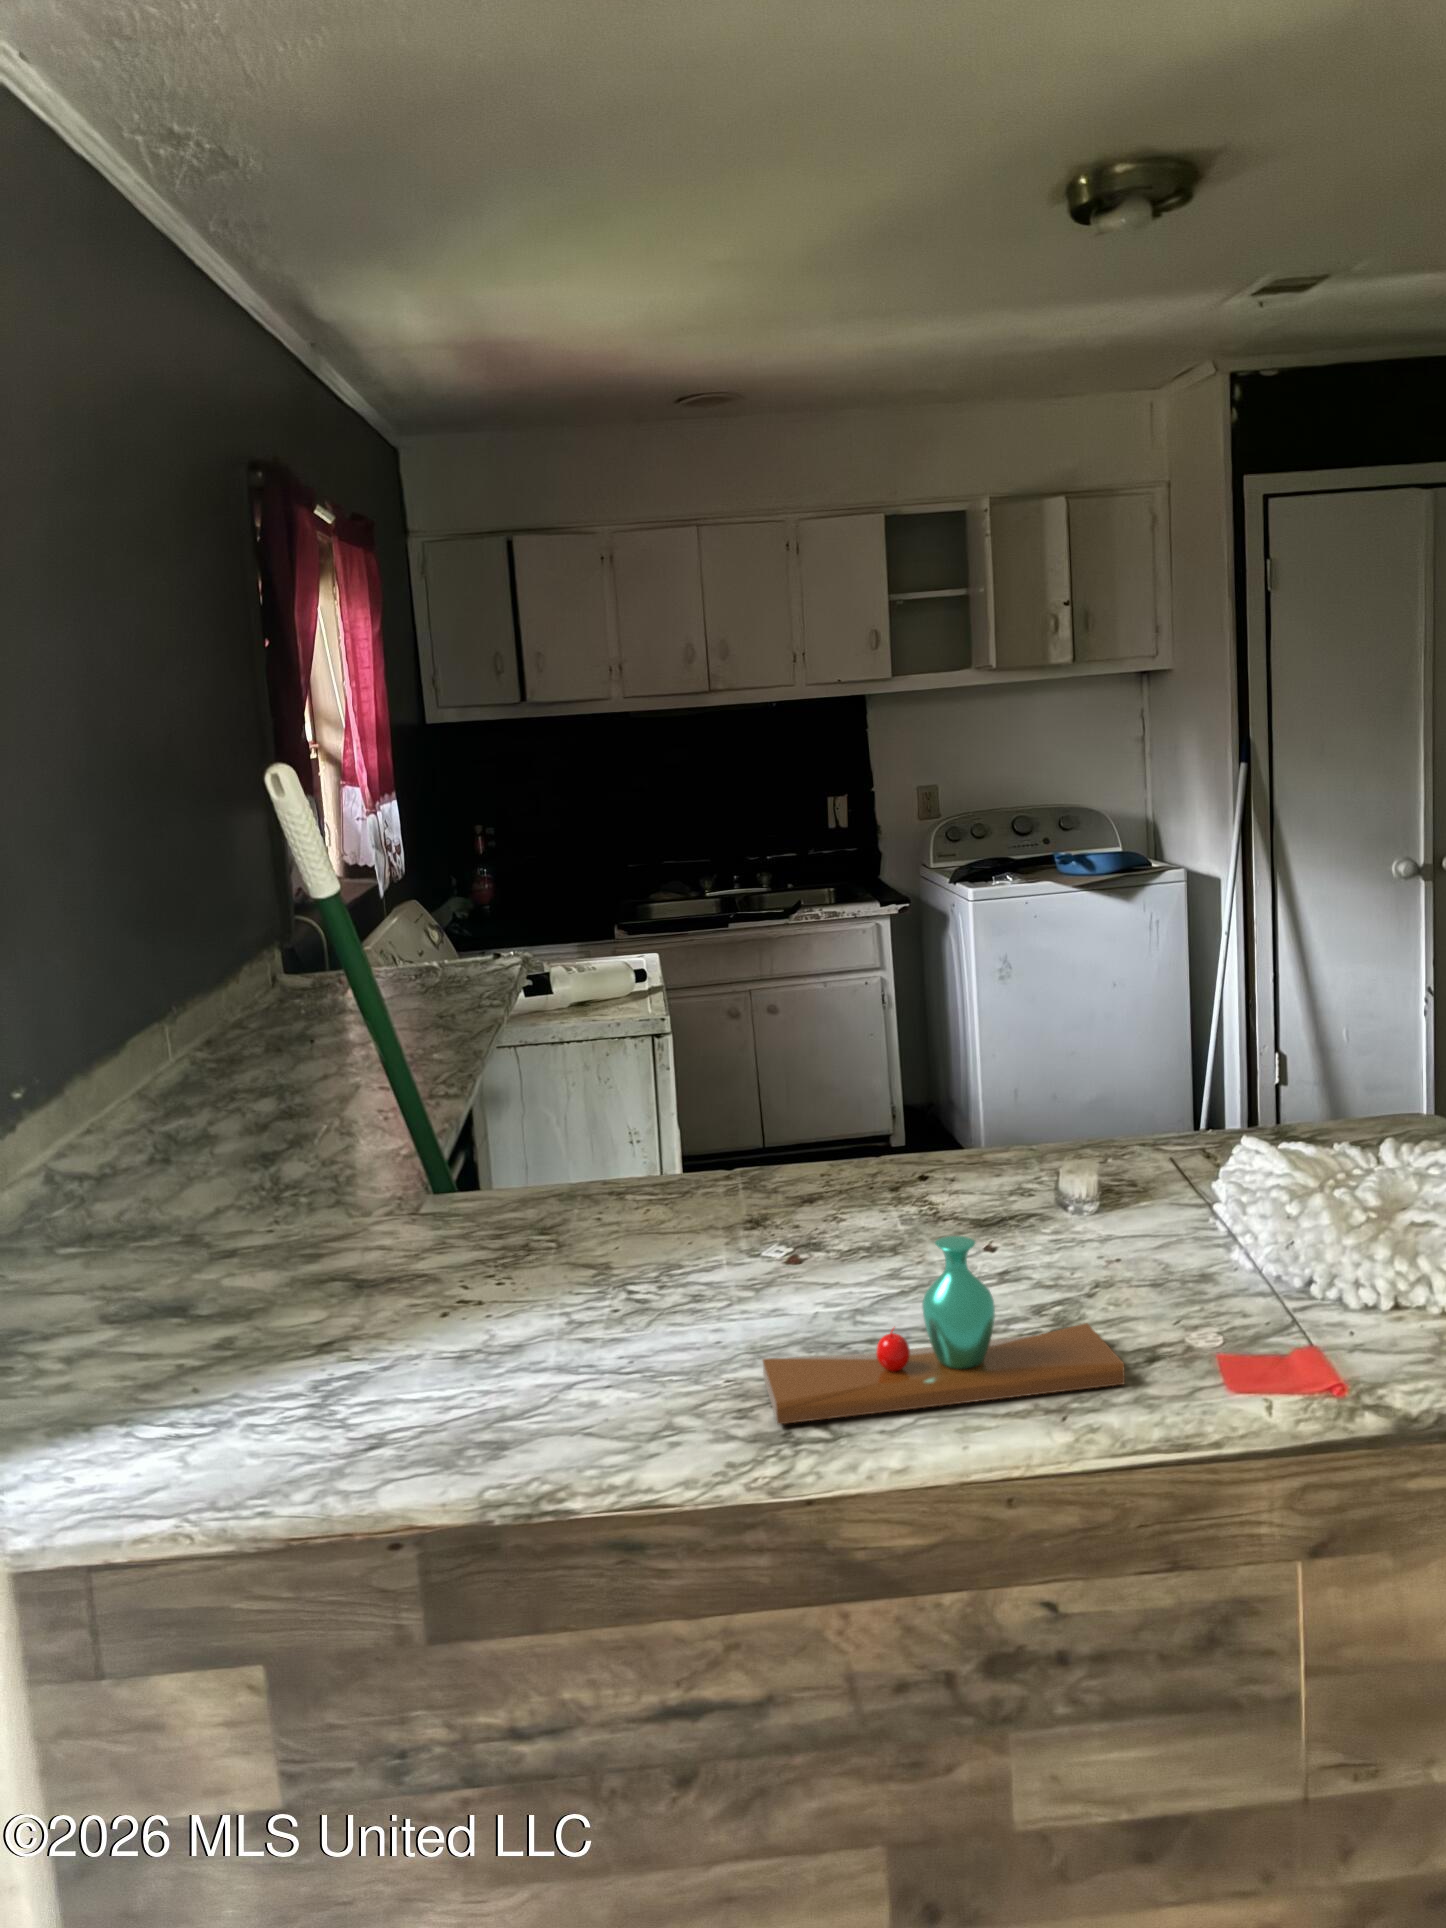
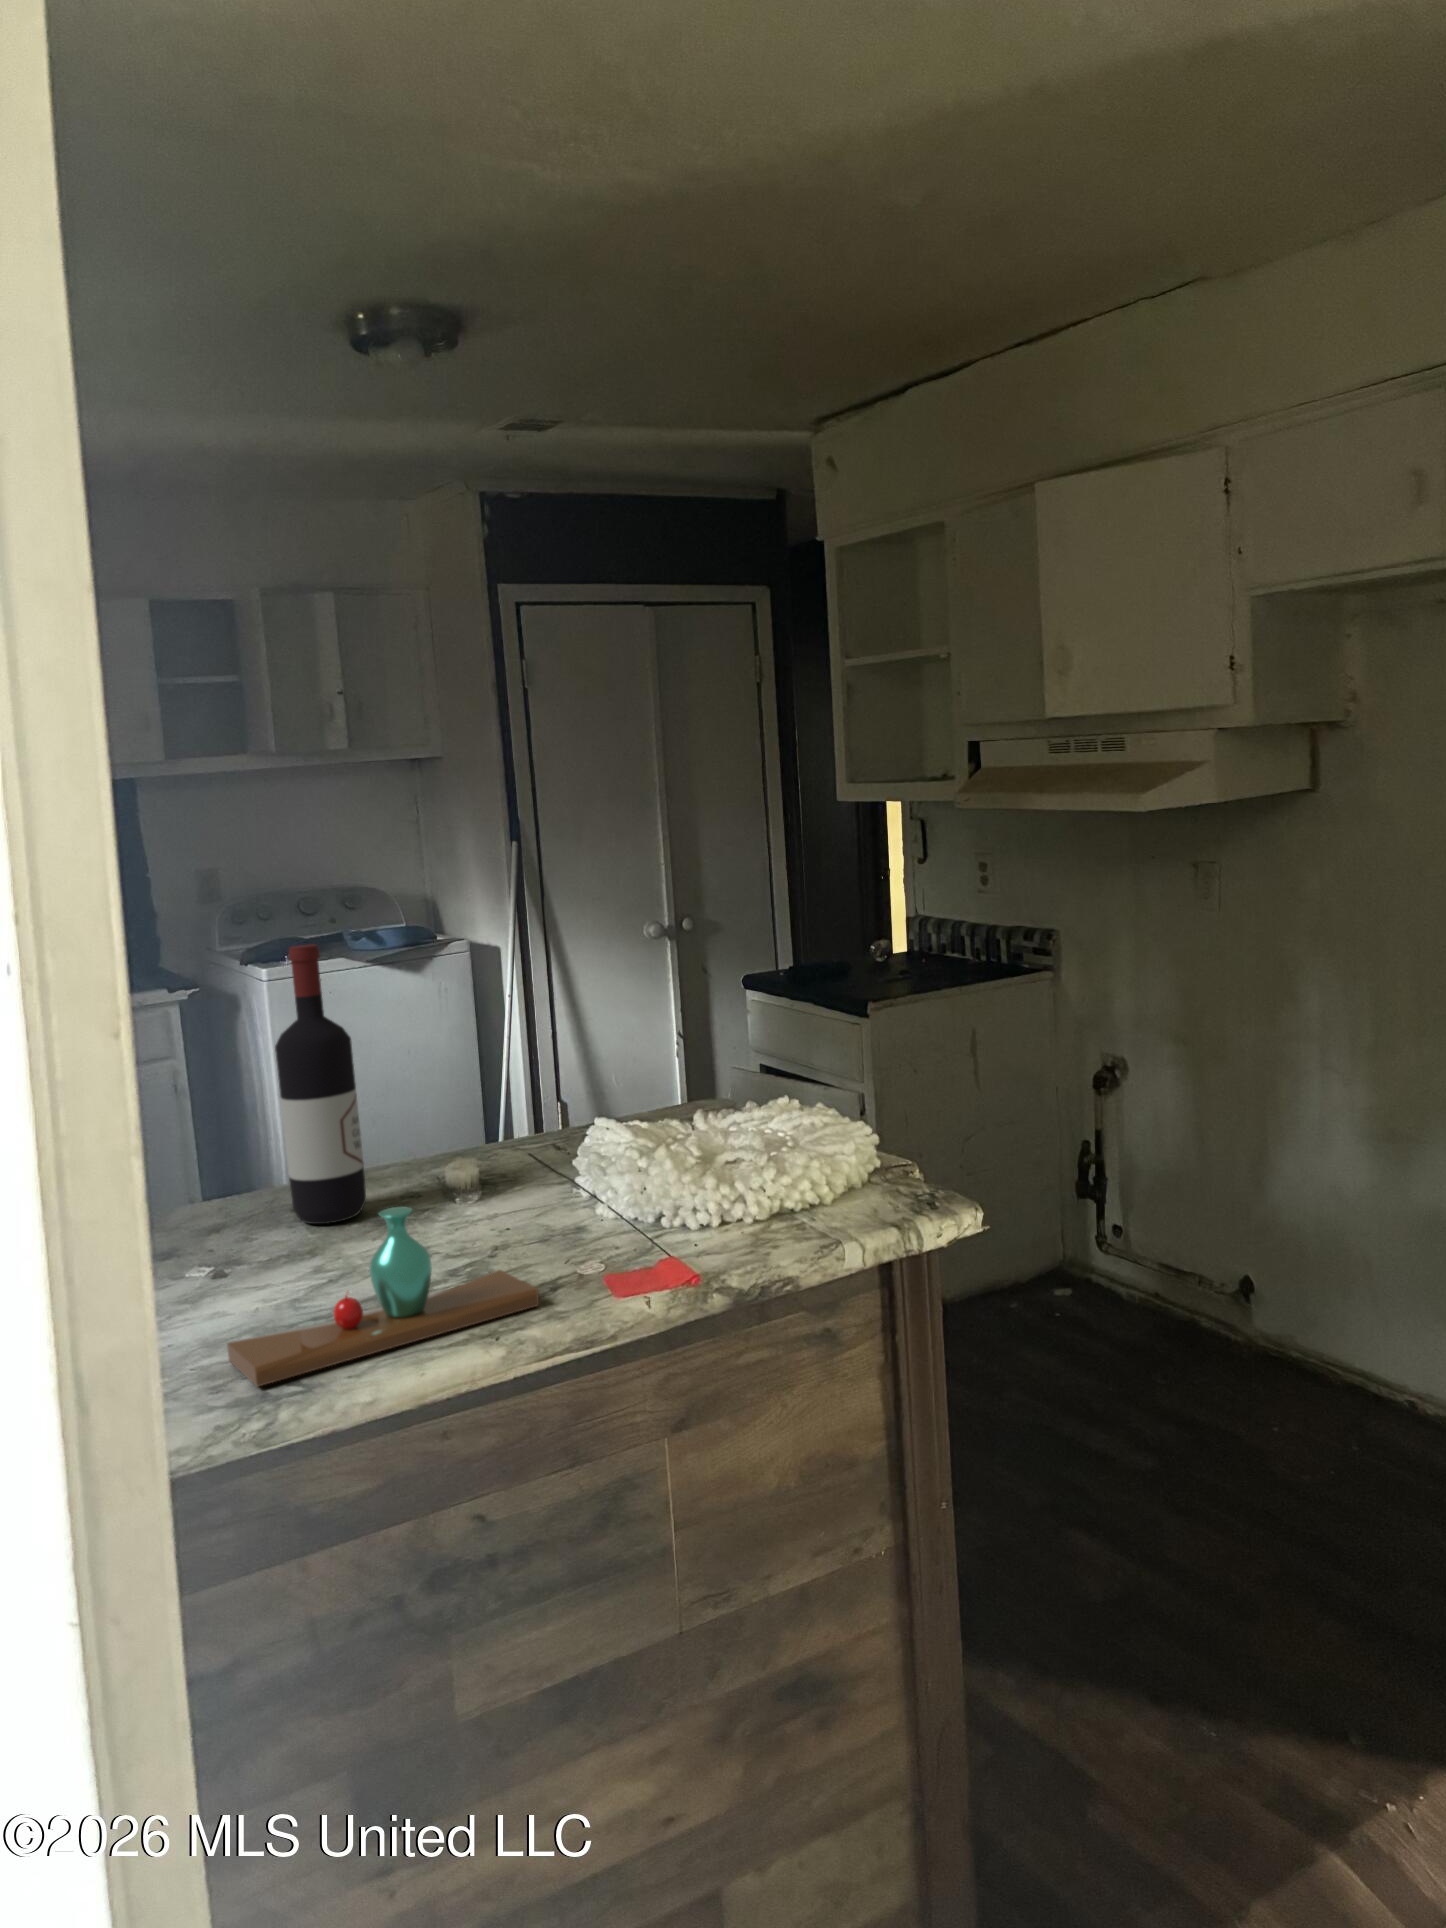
wine bottle: none [880,901,970,1213] -> present [275,944,366,1224]

